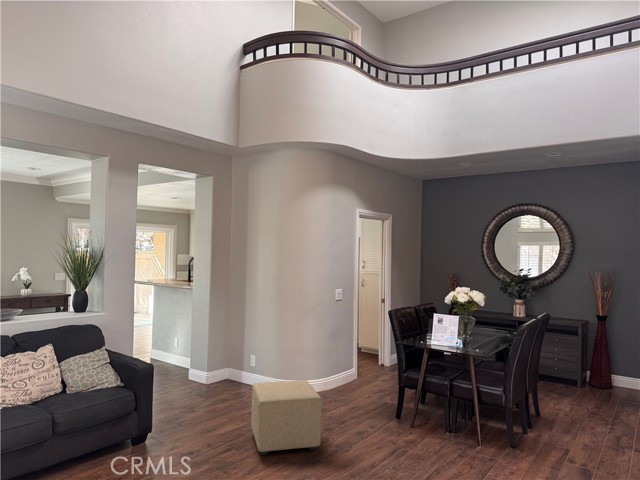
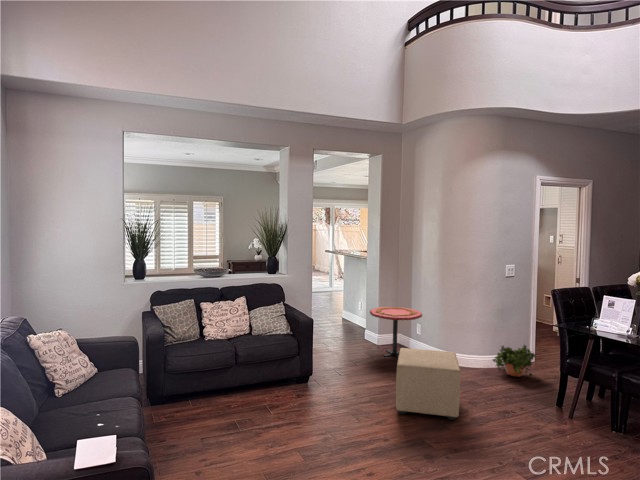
side table: none [202,340,258,396] -> present [370,307,422,357]
potted plant: none [328,364,366,396] -> present [493,345,536,378]

